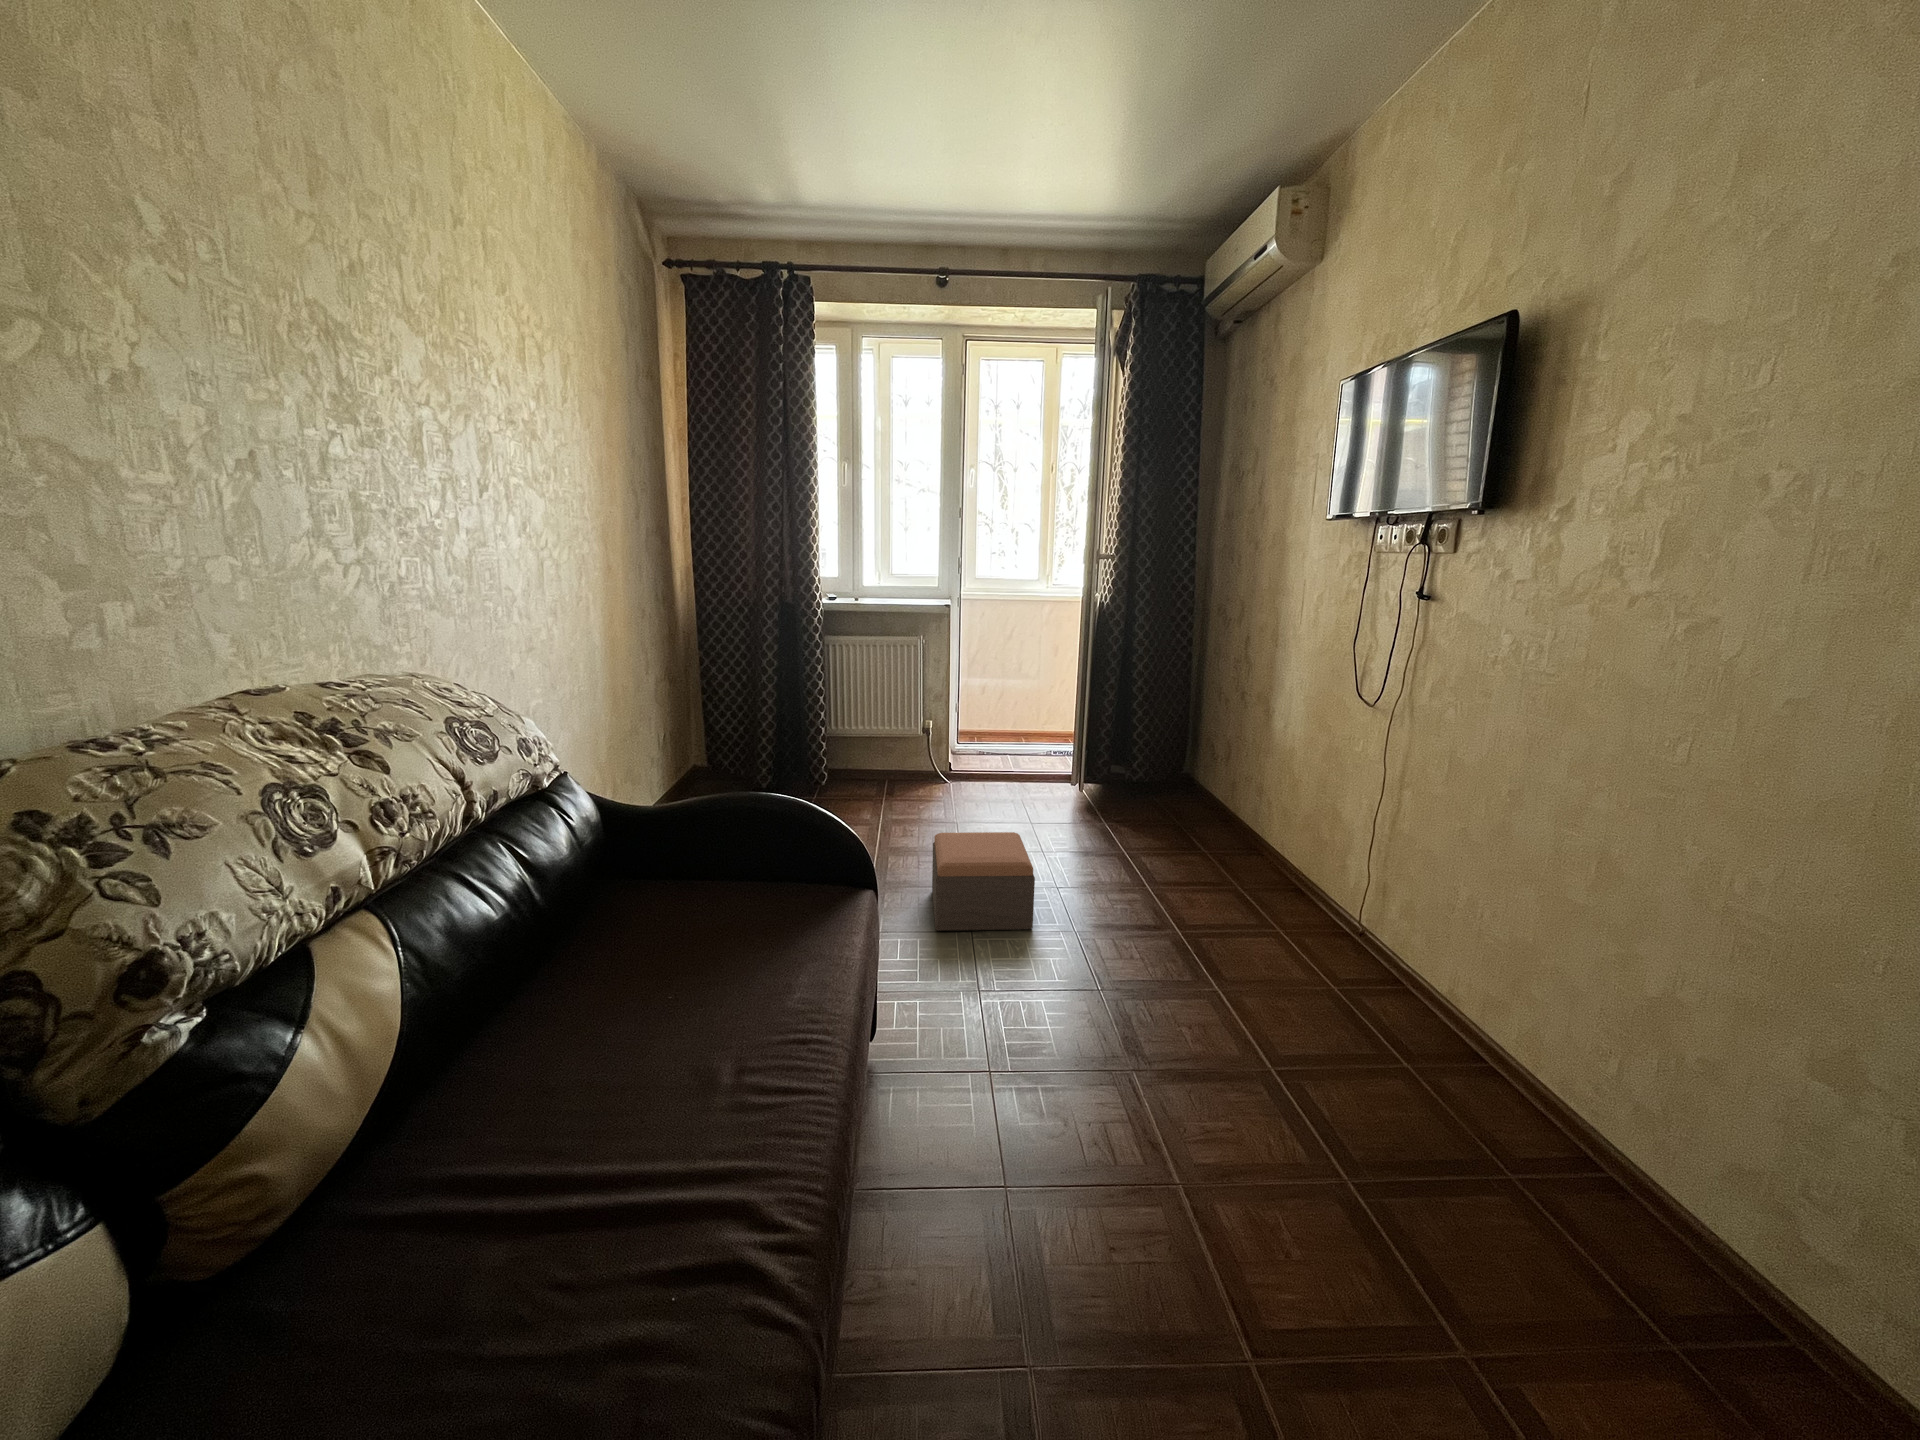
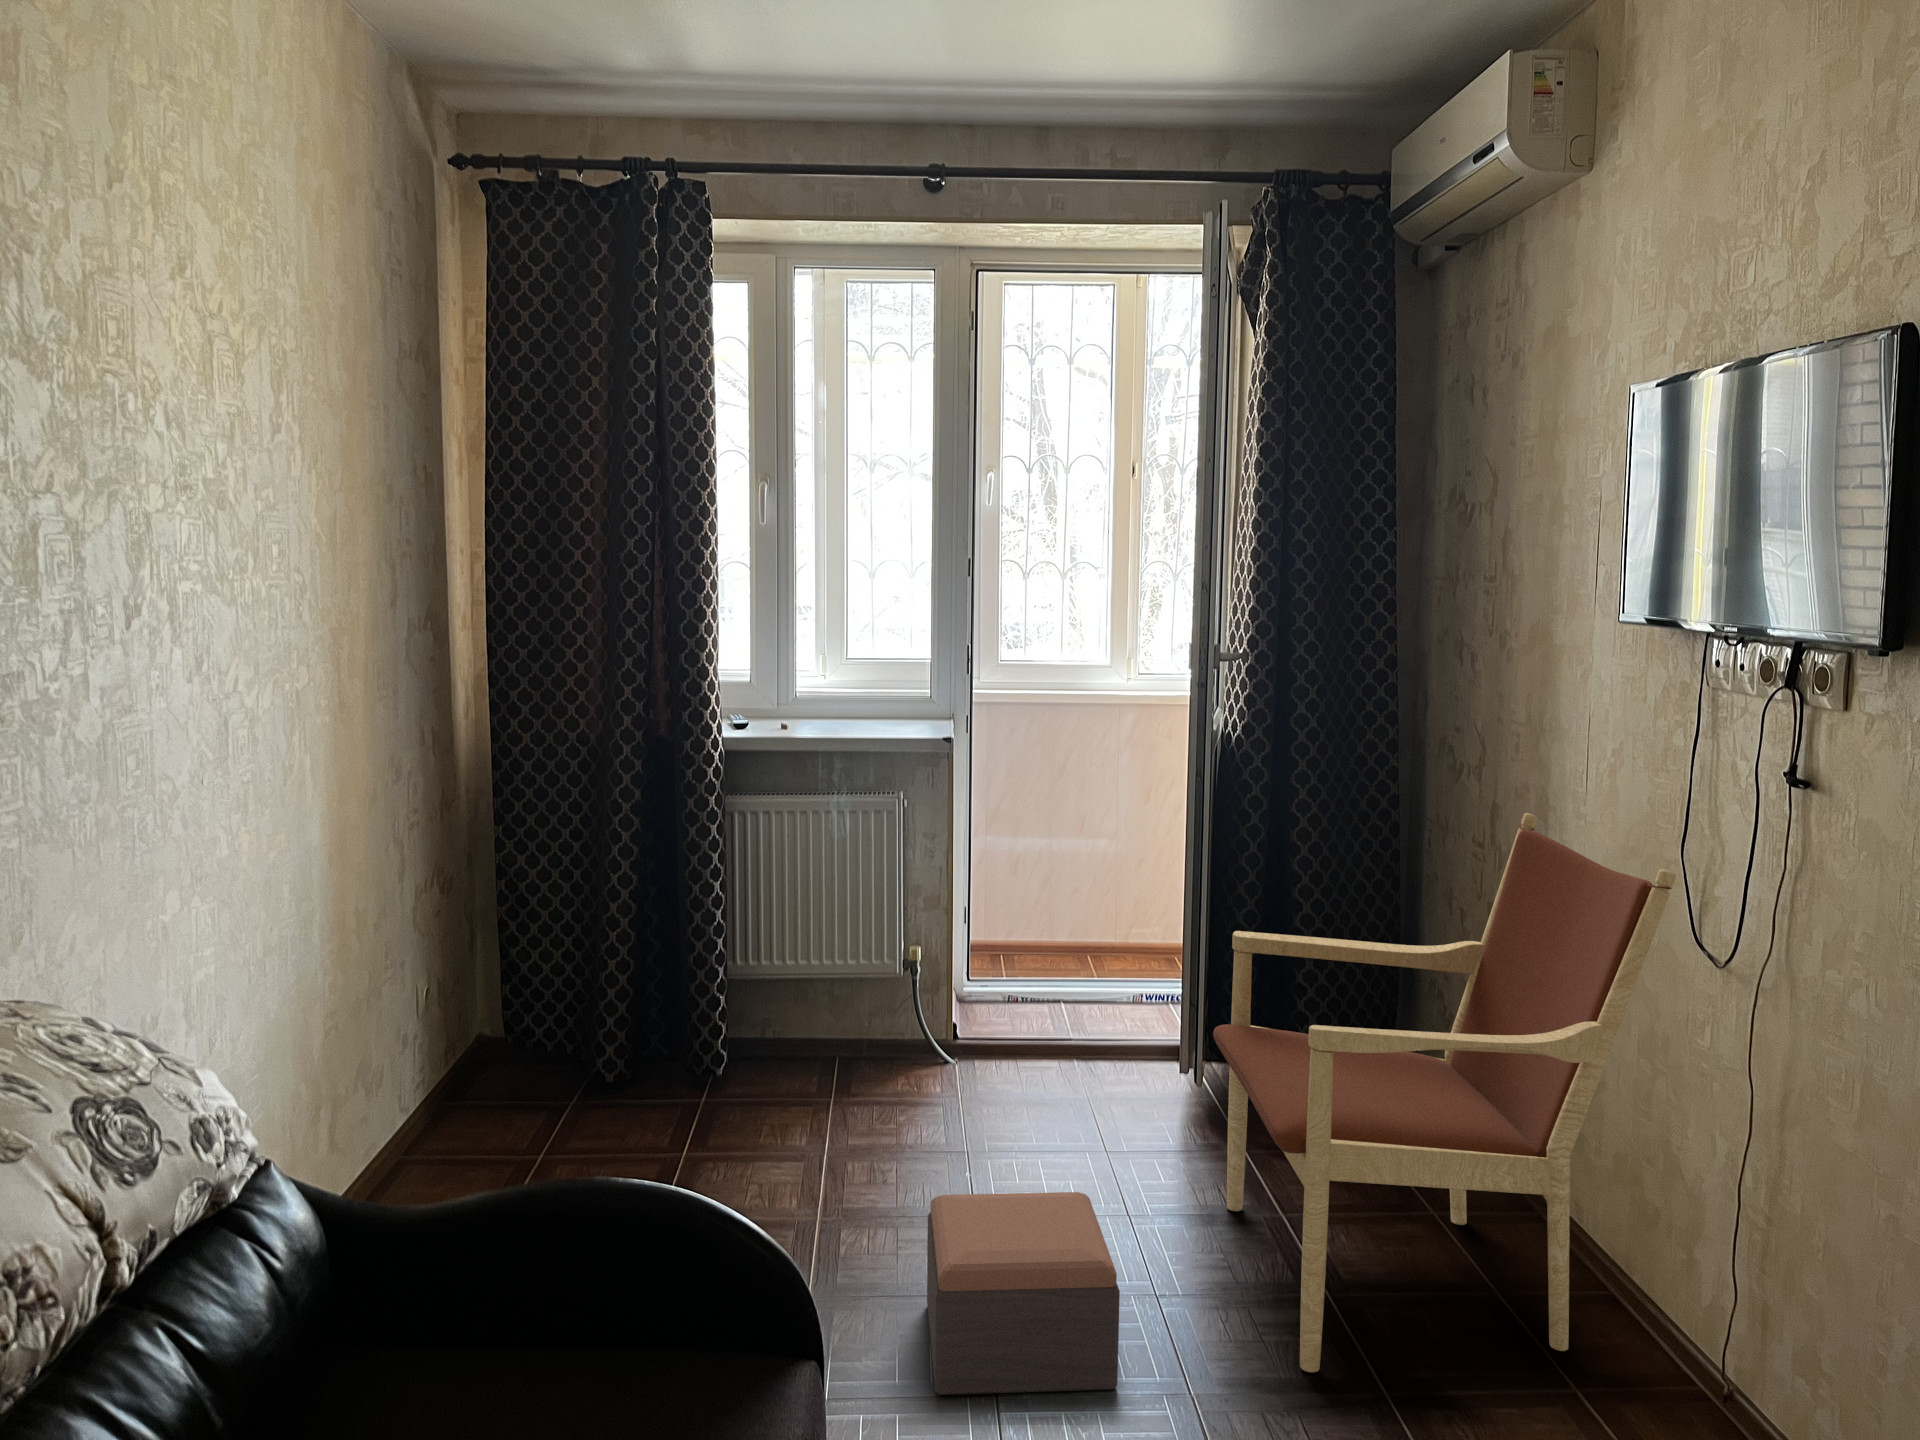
armchair: none [1089,637,1347,923] -> present [1213,813,1676,1372]

